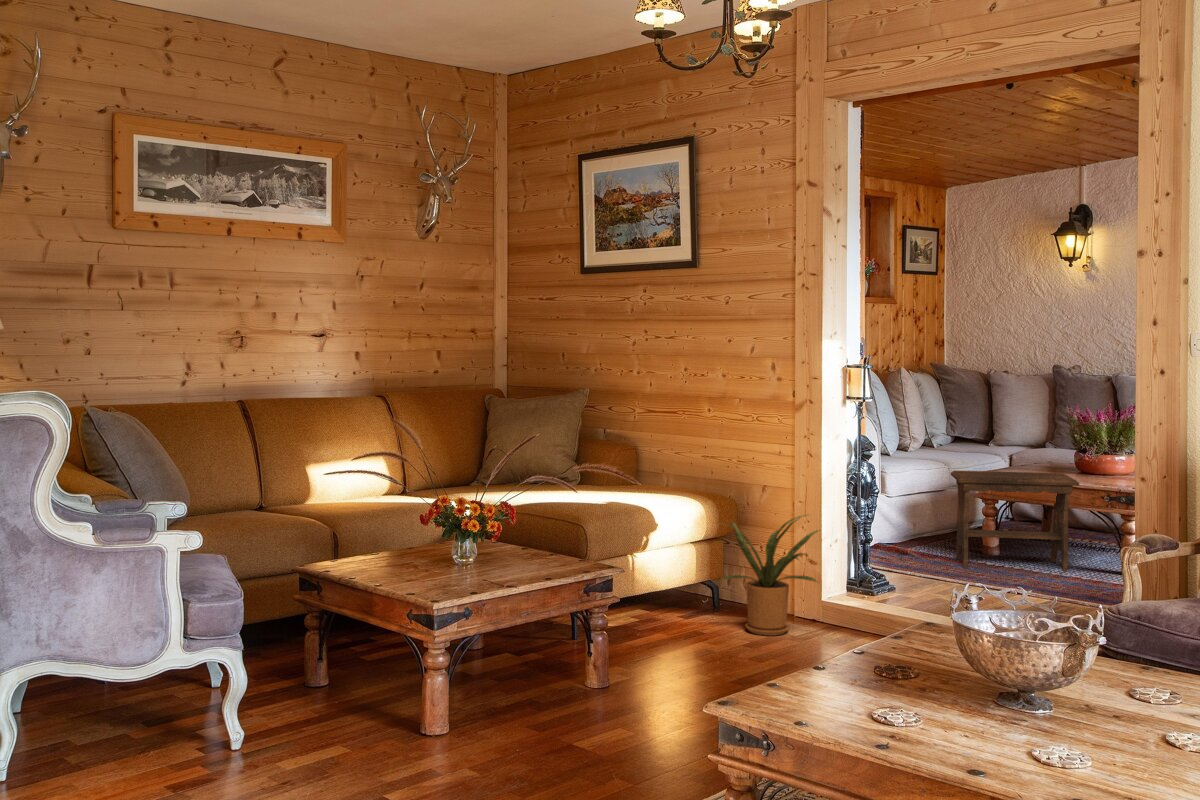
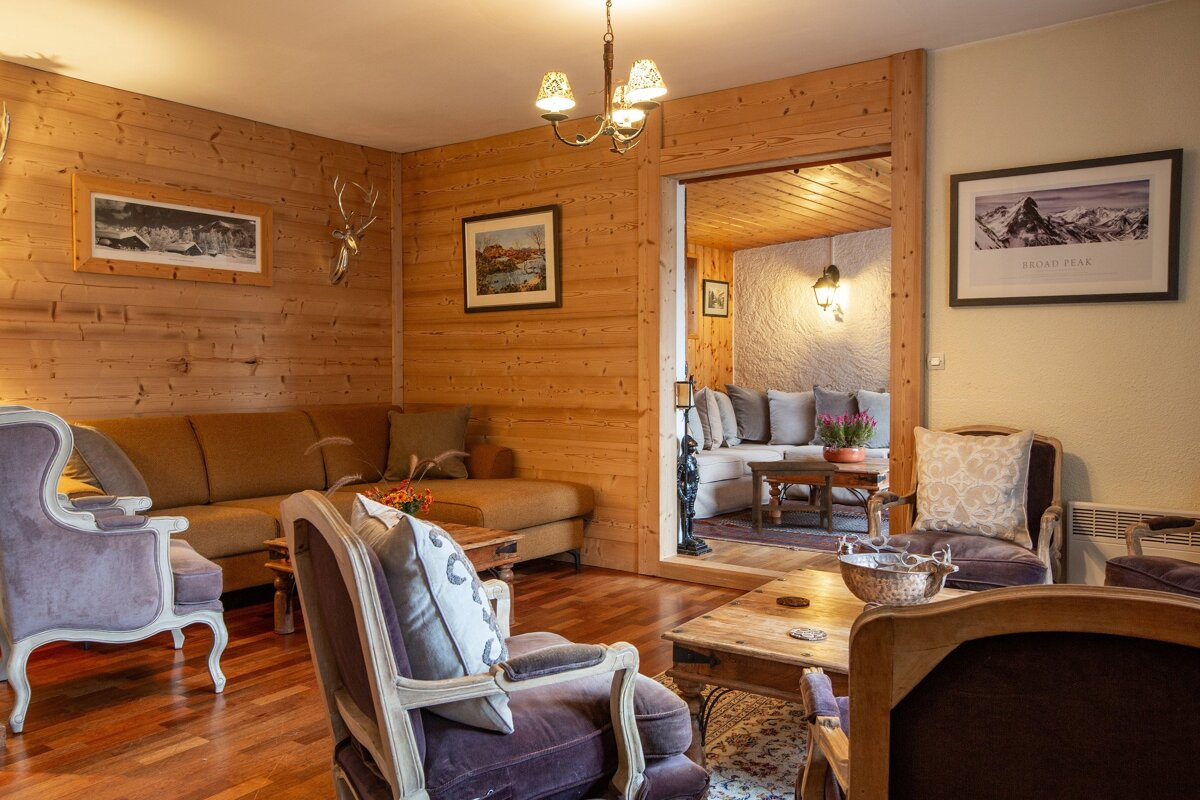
house plant: present [723,515,819,636] -> none [579,494,662,588]

